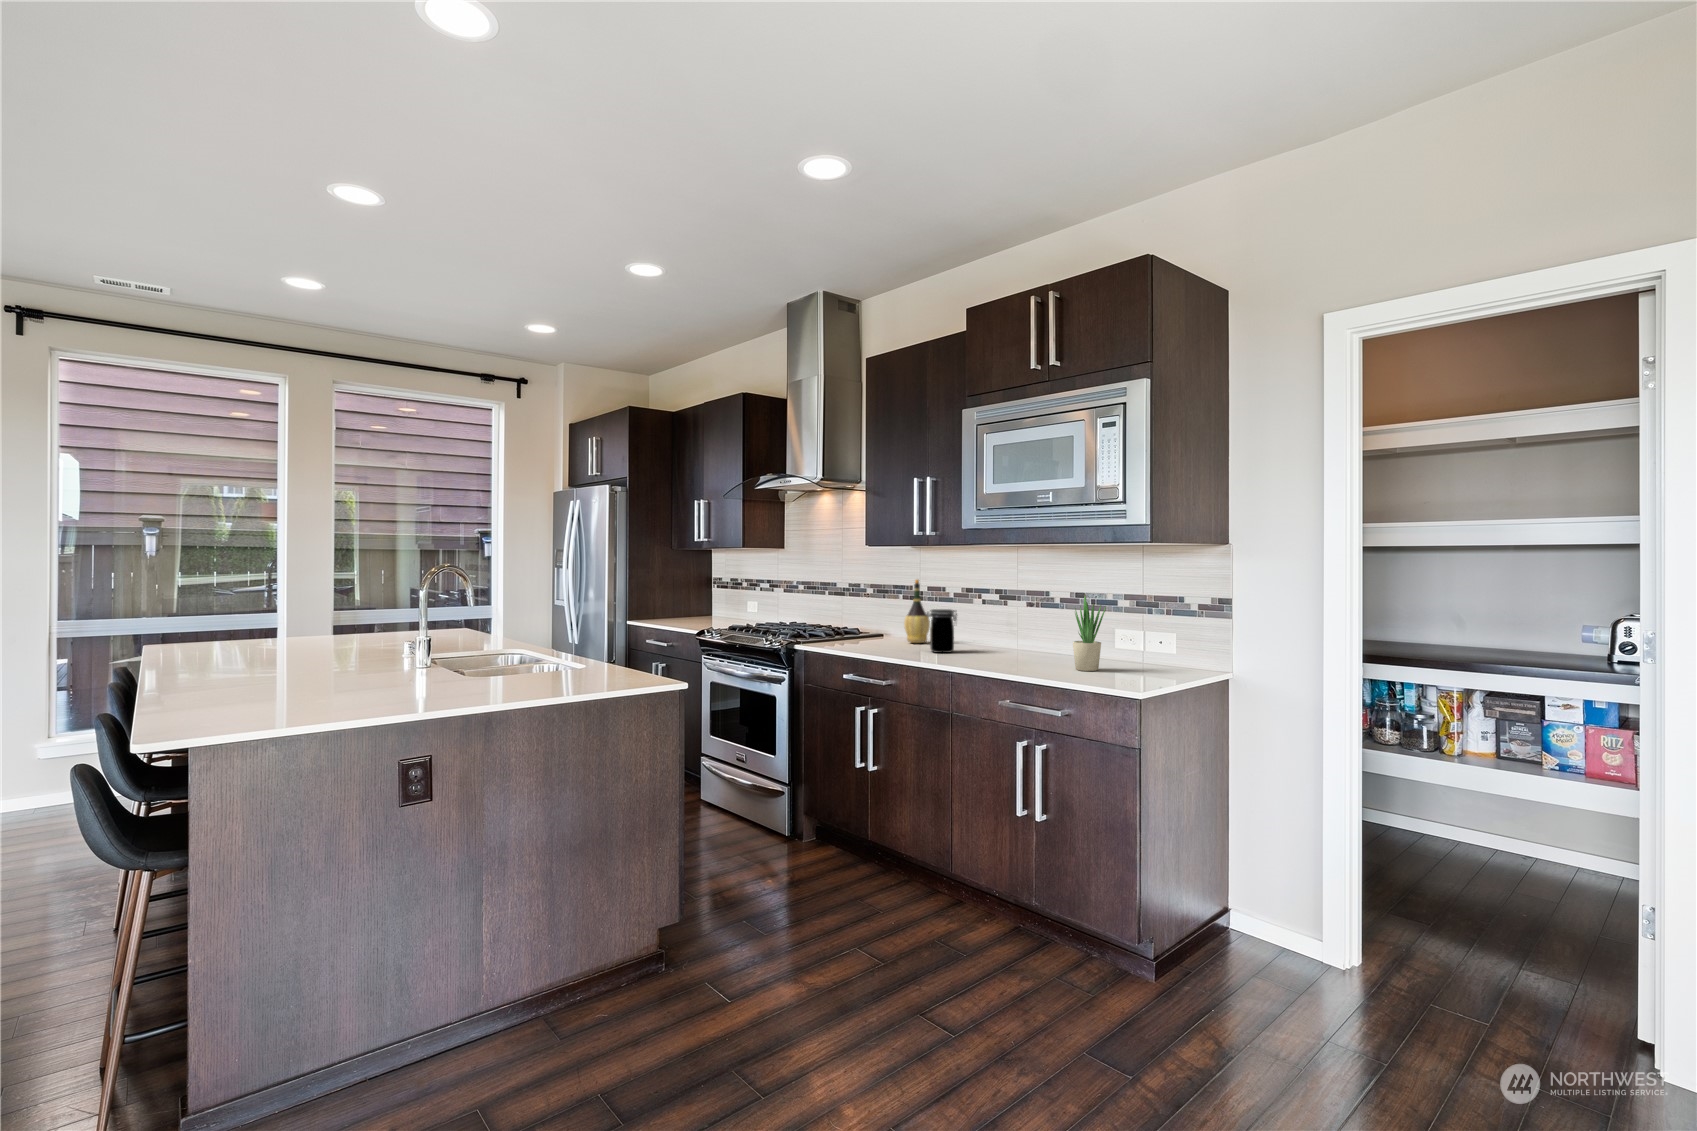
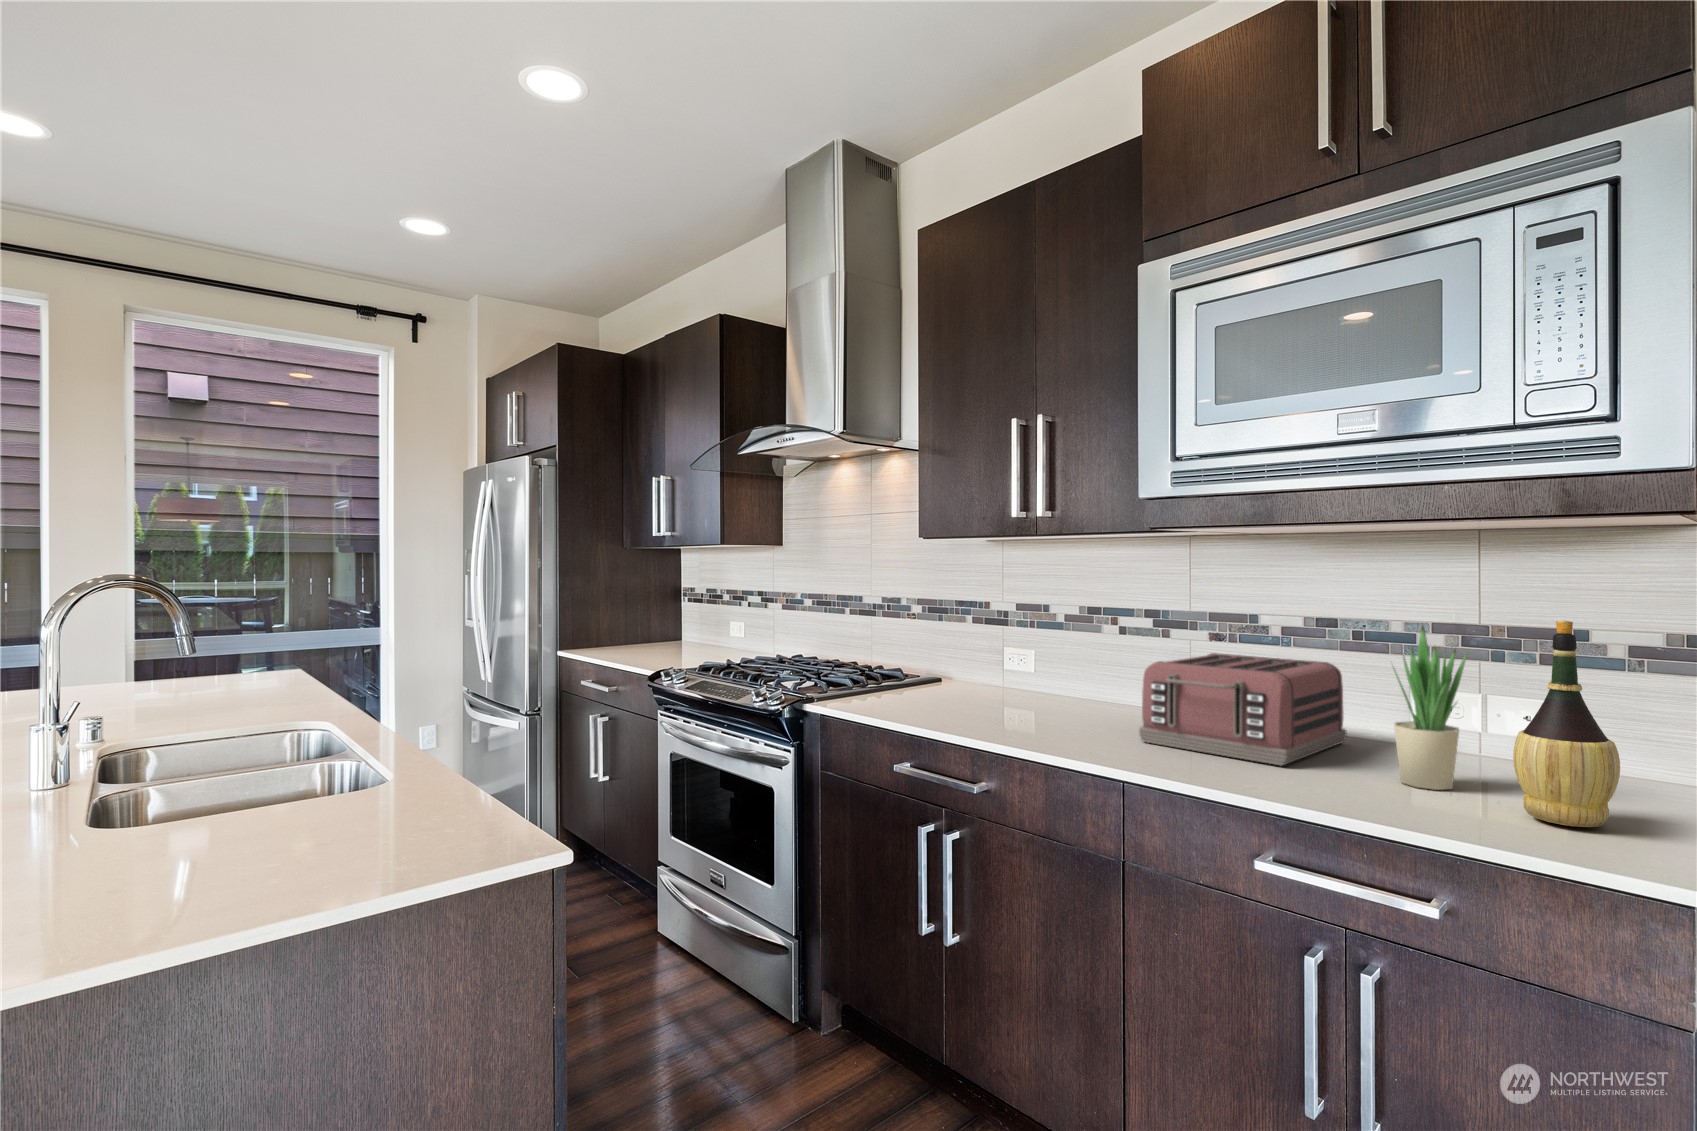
wine bottle: present [904,580,930,643] -> present [1513,621,1620,827]
jar: present [927,609,957,653] -> none [1044,646,1103,727]
toaster: none [969,613,1078,664] -> present [1139,653,1347,766]

